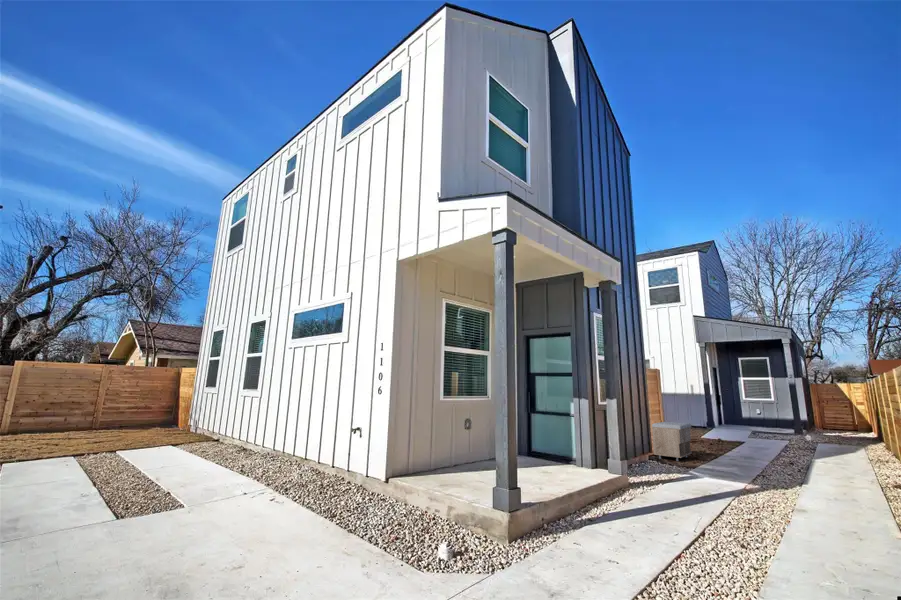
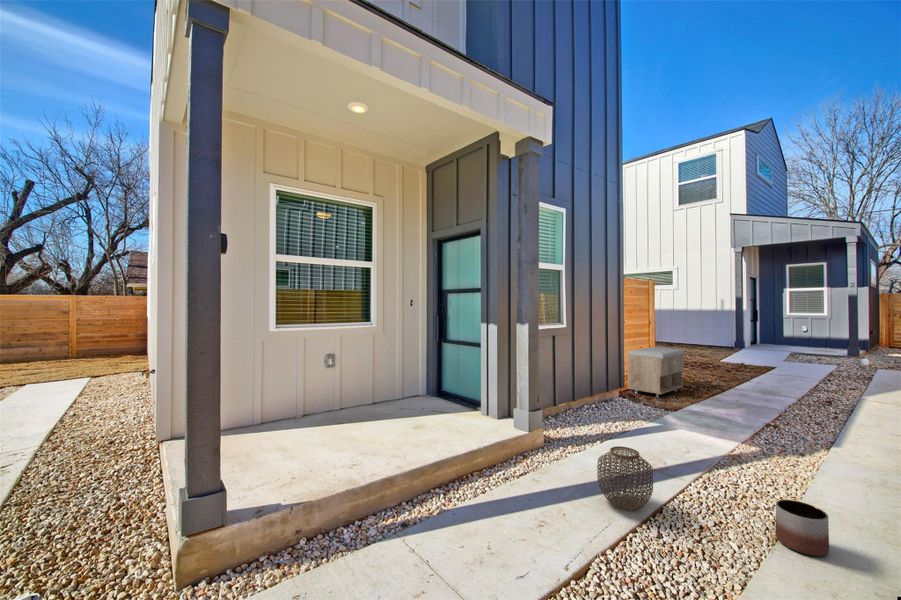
woven basket: none [690,475,726,513] -> present [597,446,653,511]
planter: none [794,499,824,526] -> present [776,500,829,556]

